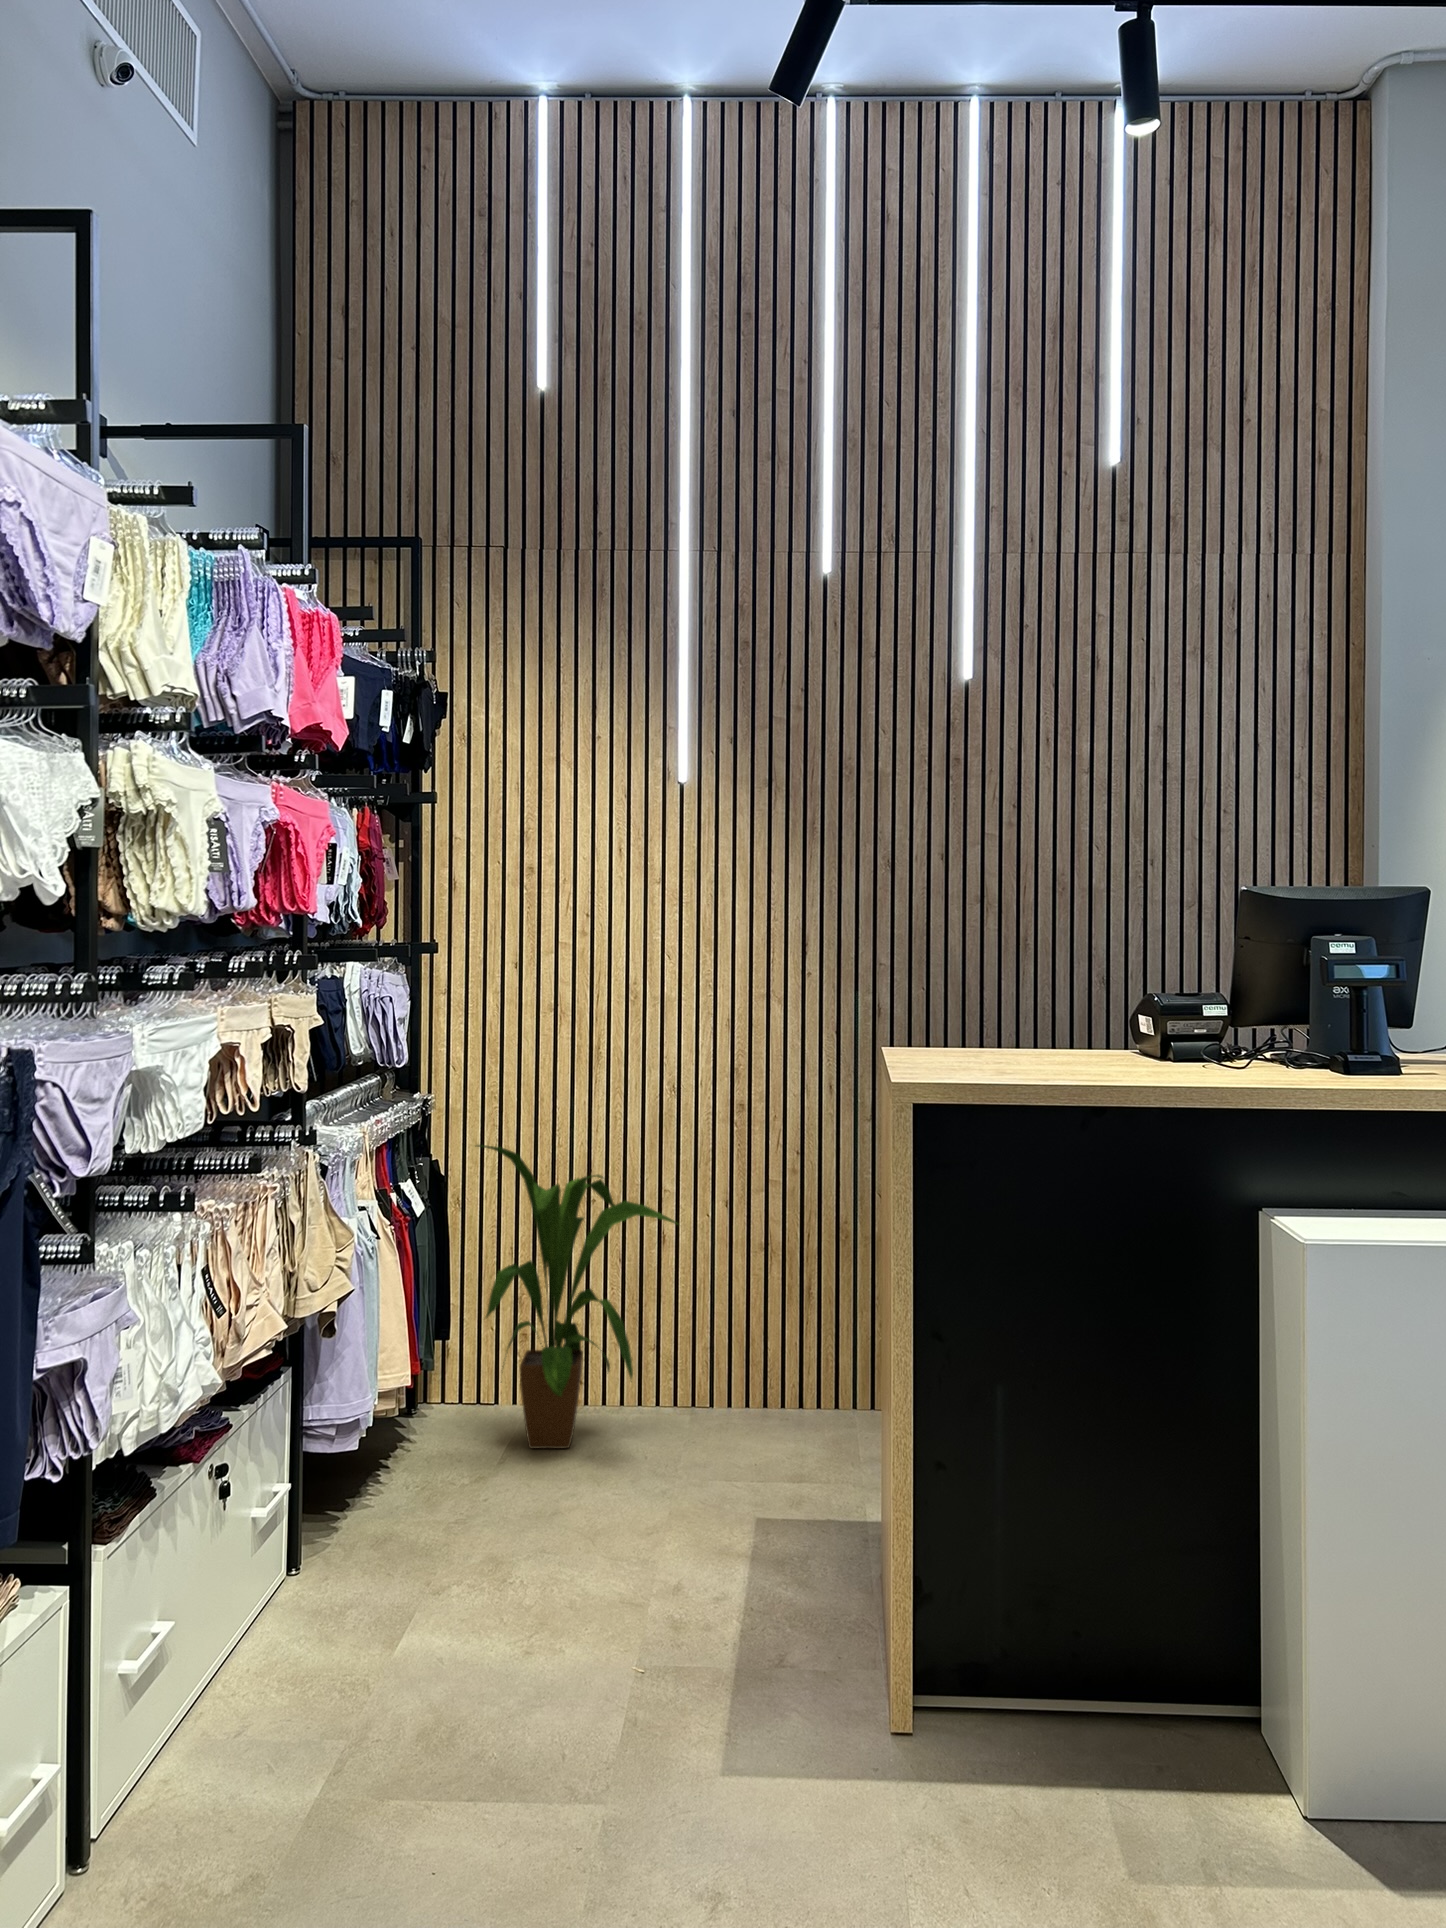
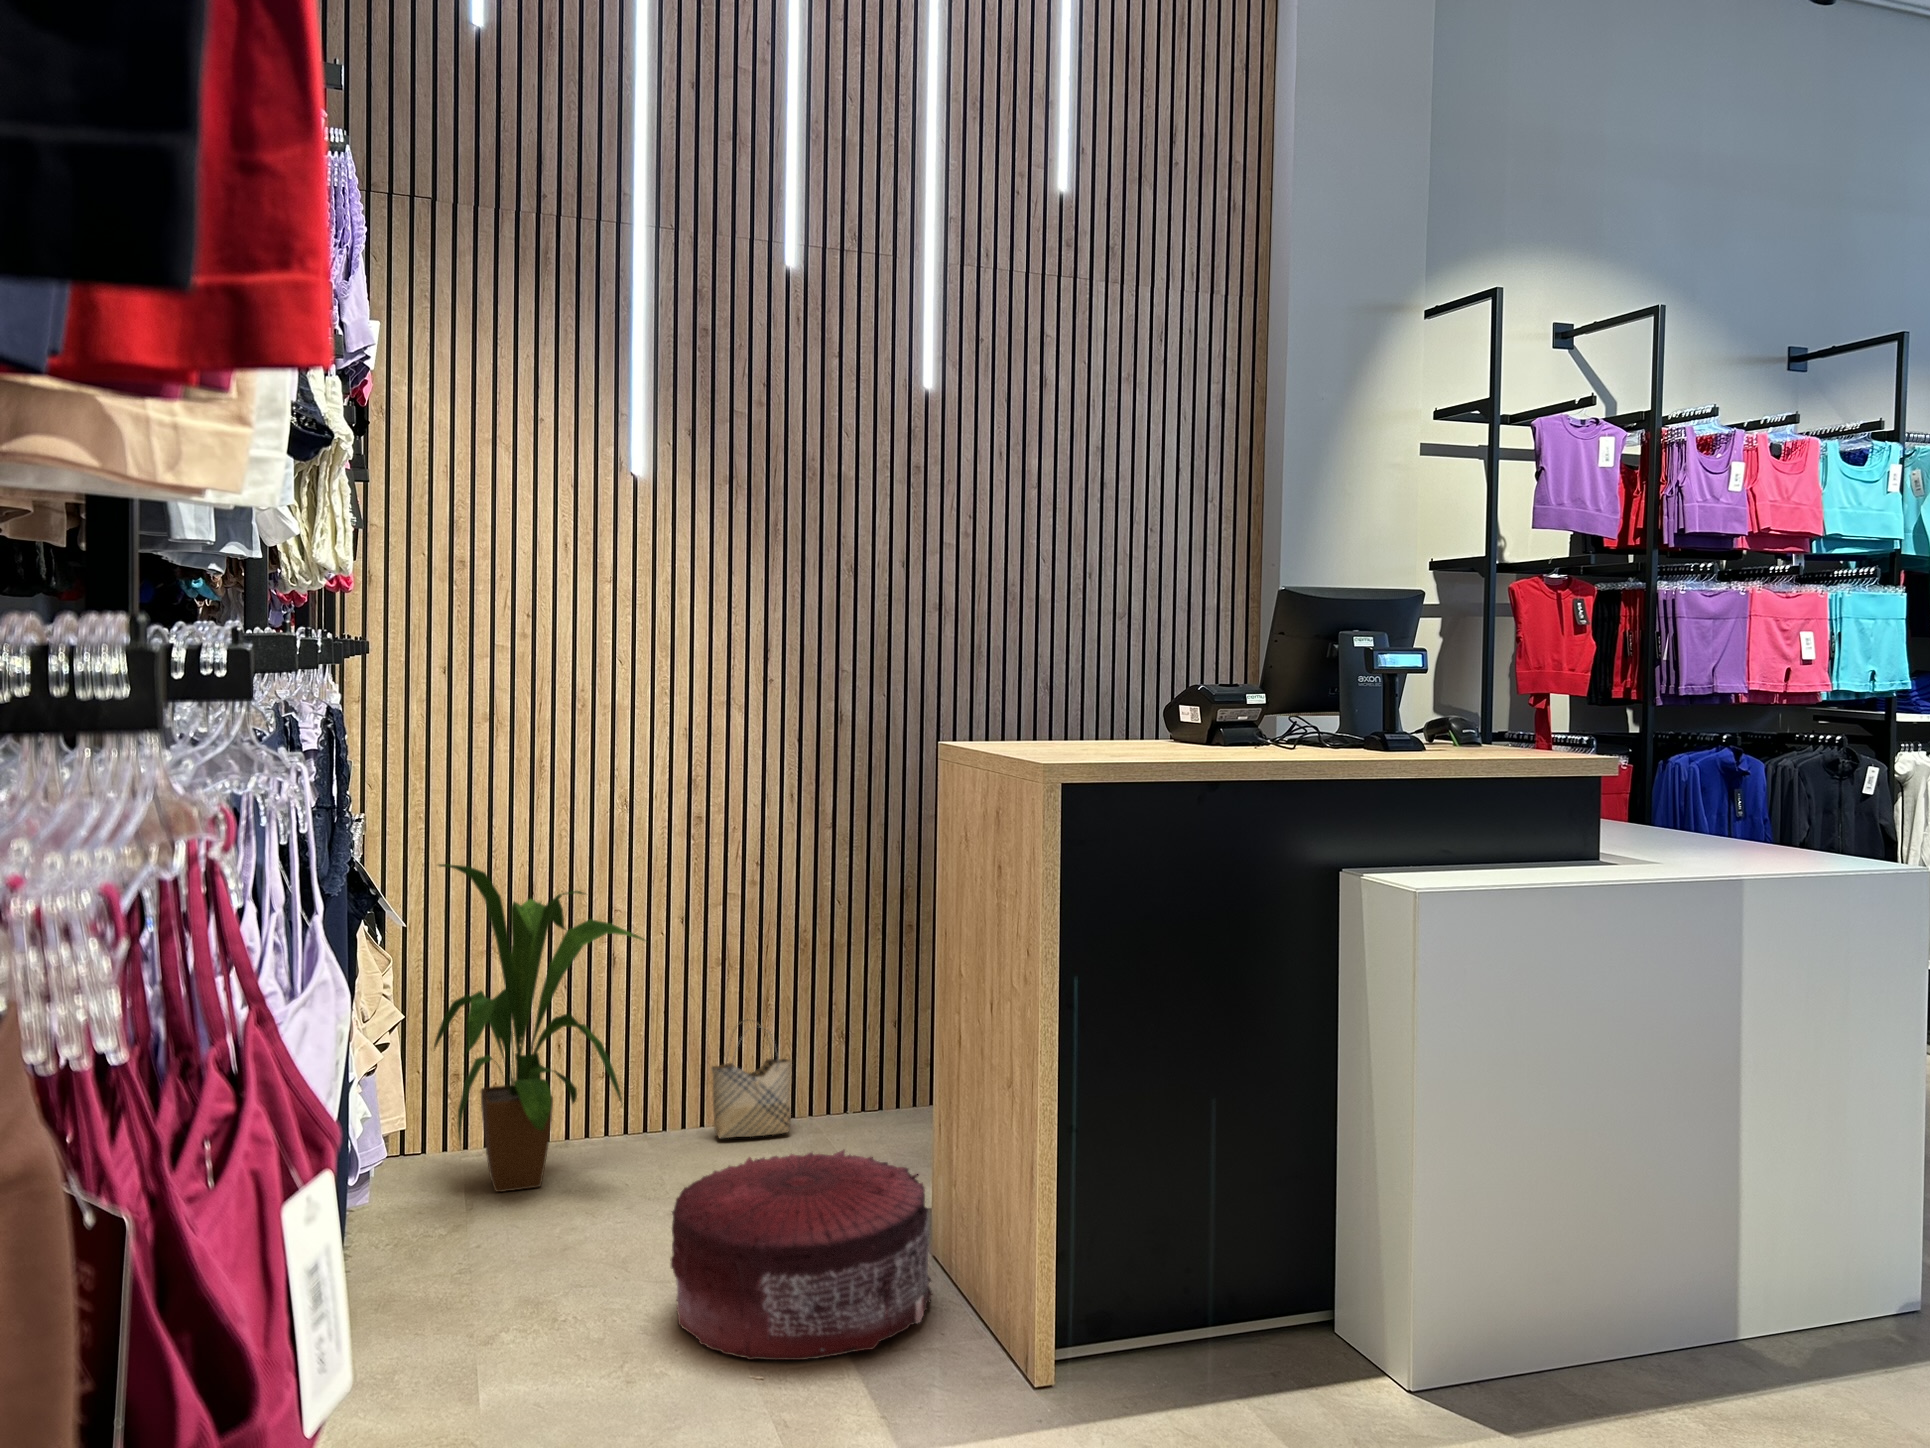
woven basket: none [747,1306,828,1422] -> present [711,1019,792,1138]
pouf: none [583,1446,846,1656] -> present [671,1150,932,1360]

